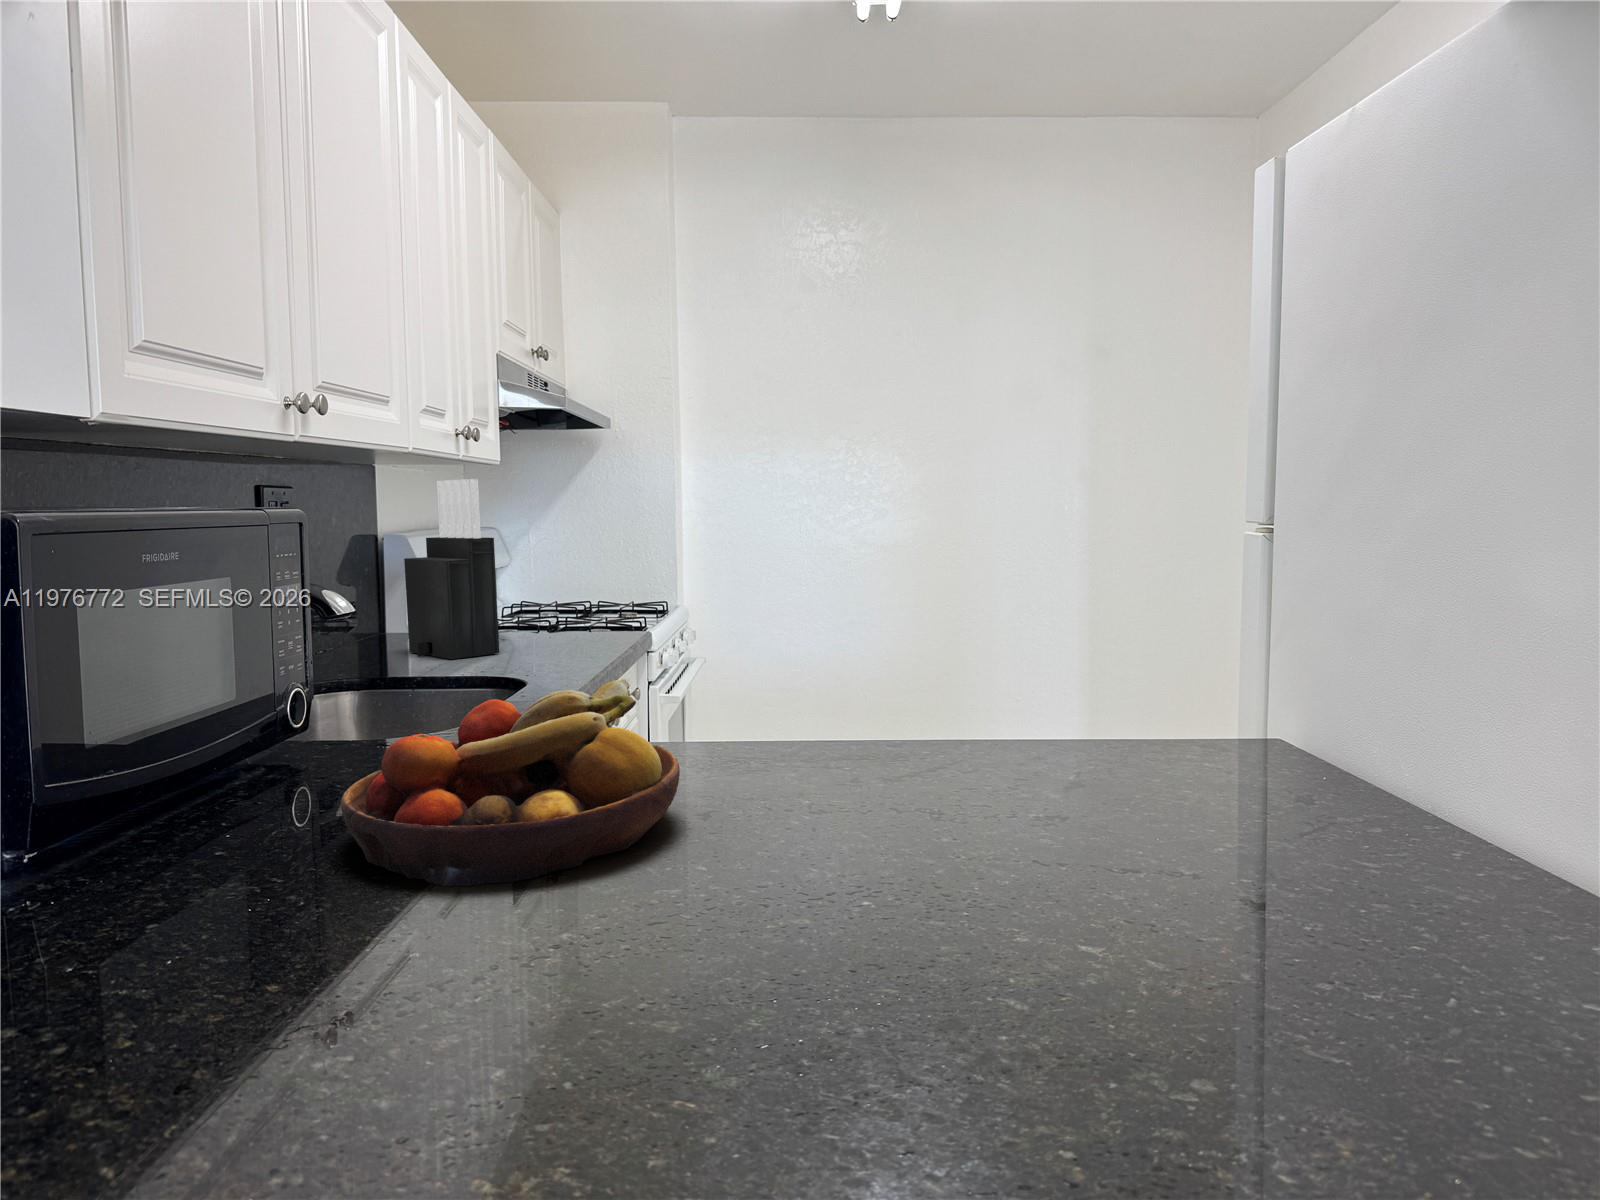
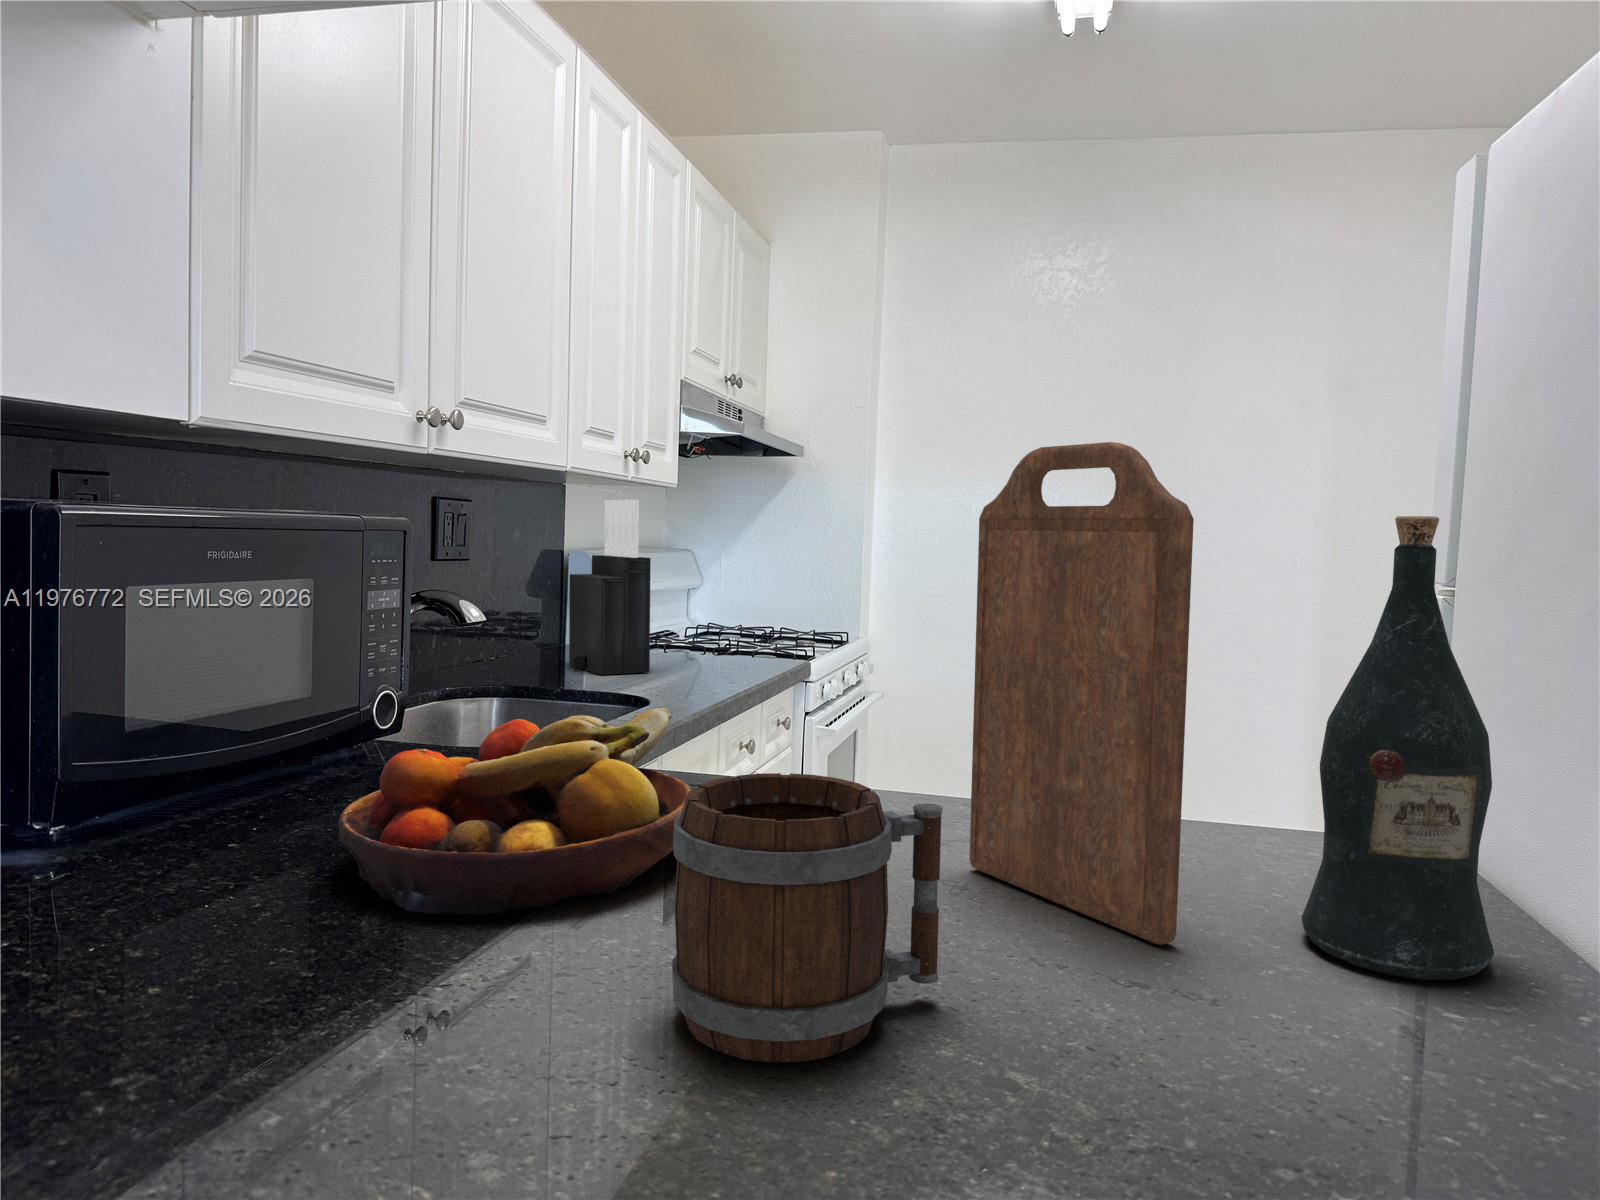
cutting board: none [919,420,1124,839] -> present [969,442,1194,945]
wine bottle: none [1207,475,1354,840] -> present [1301,516,1494,980]
mug: none [753,719,967,961] -> present [672,773,943,1063]

